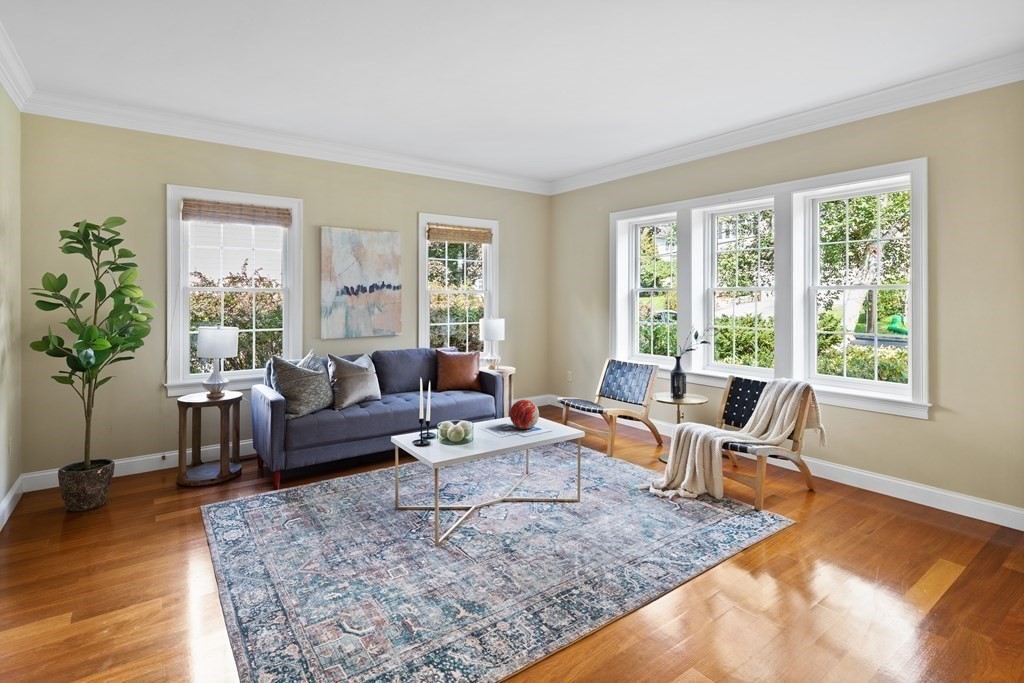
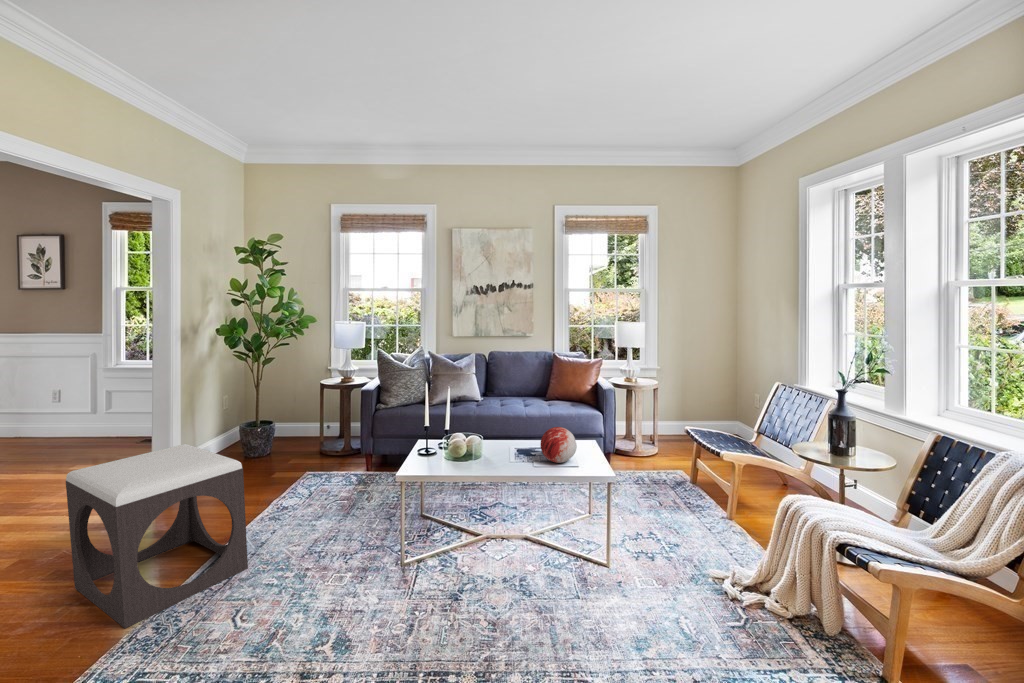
footstool: none [59,465,274,660] -> present [66,444,248,628]

